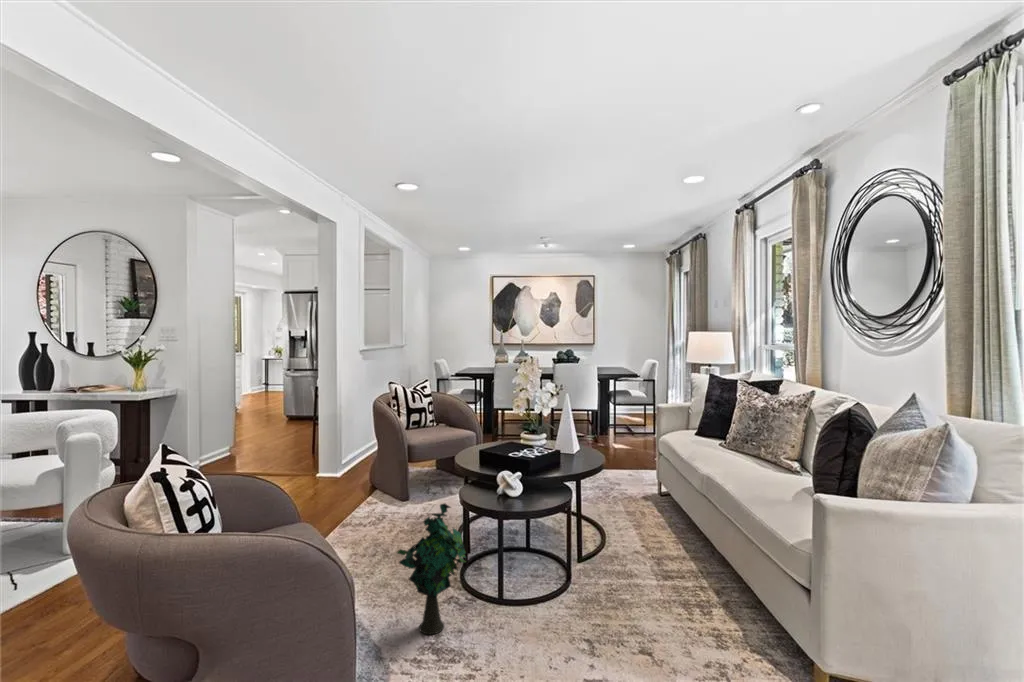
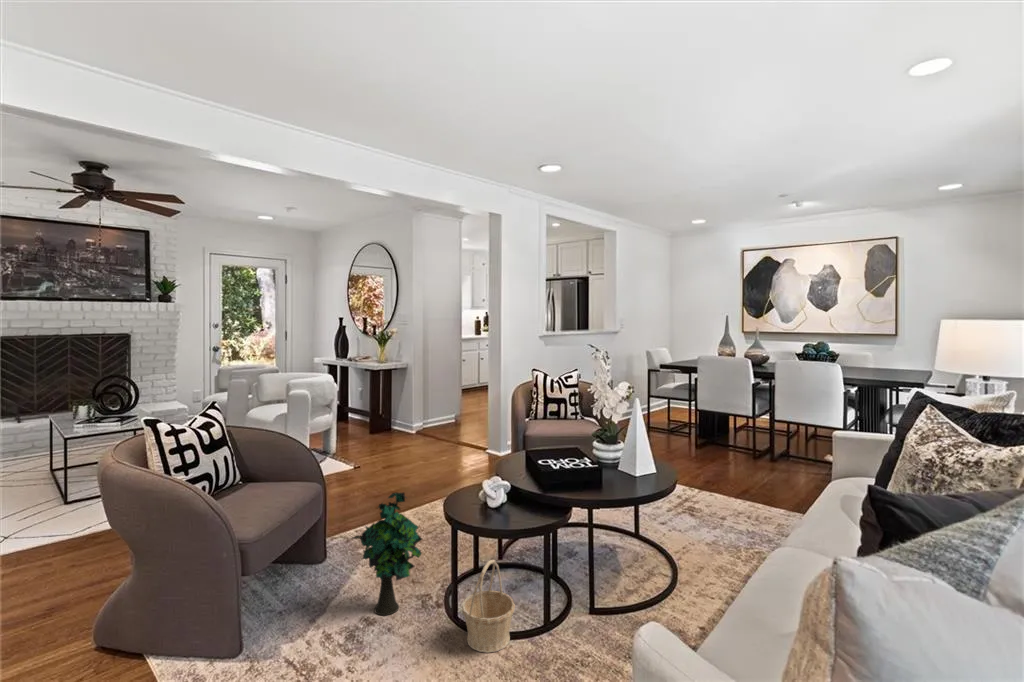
basket: none [521,541,568,622] -> present [462,560,515,653]

